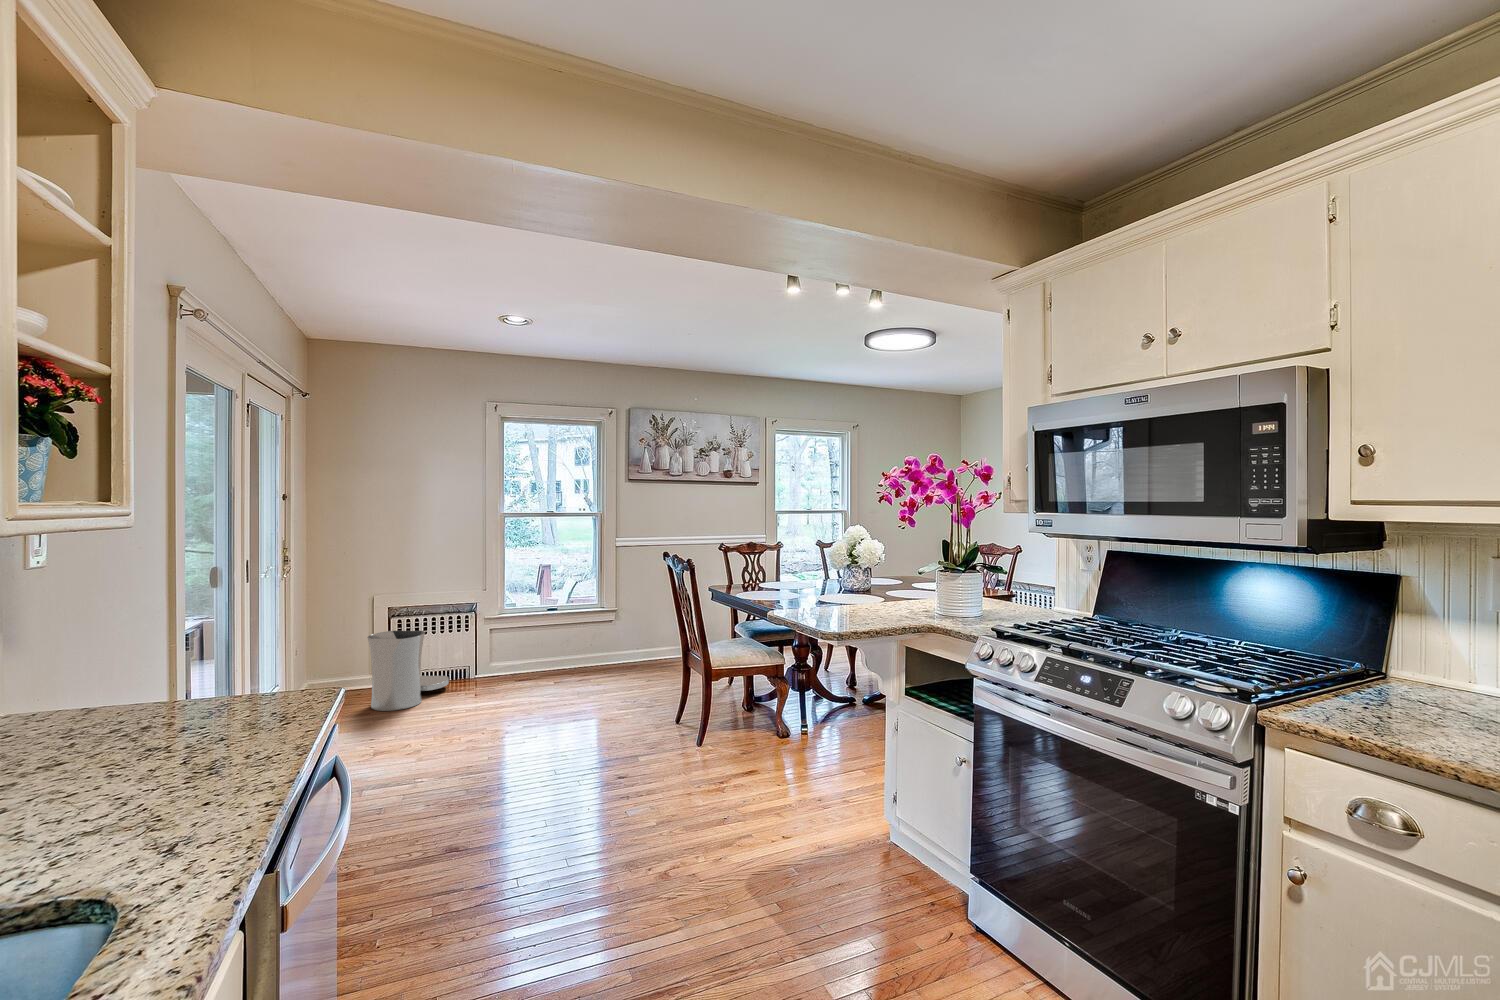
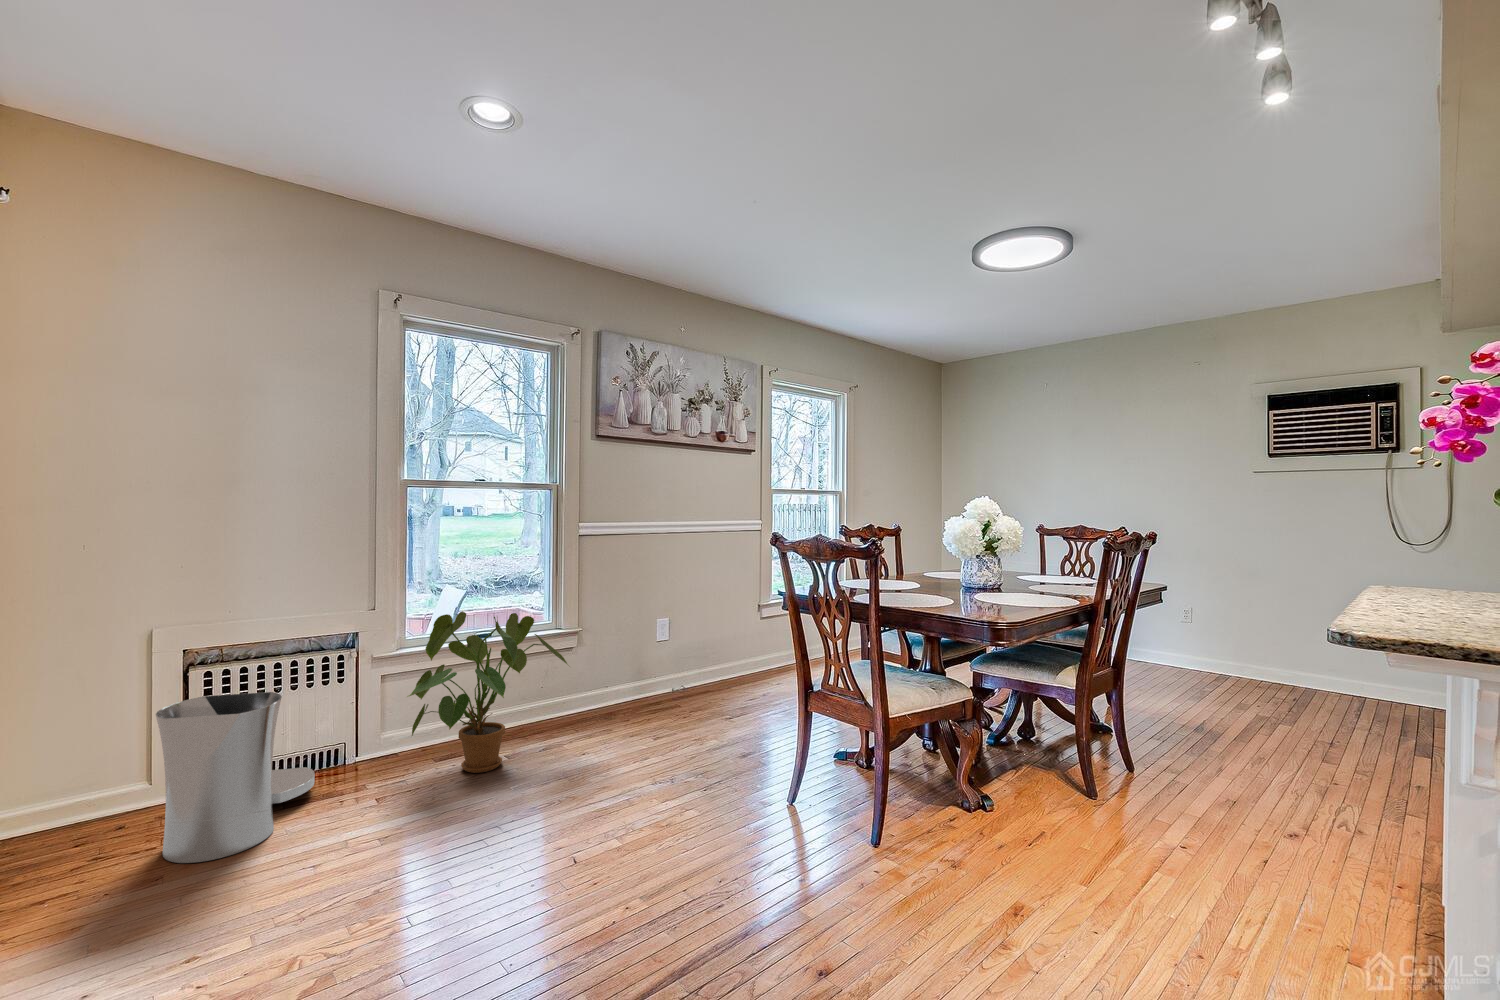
house plant: none [494,593,594,688] -> present [407,612,568,773]

